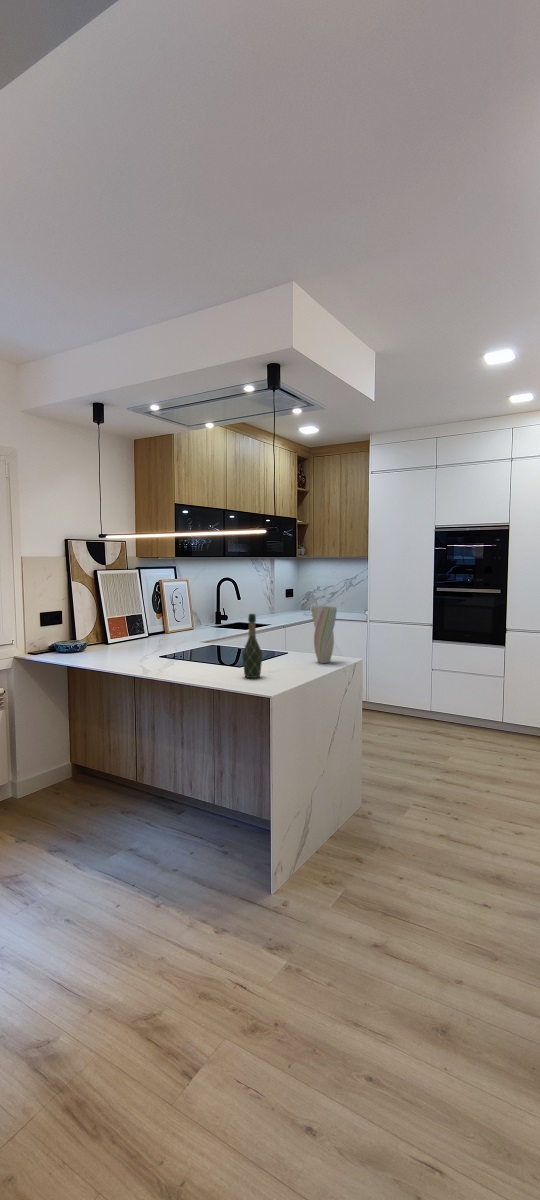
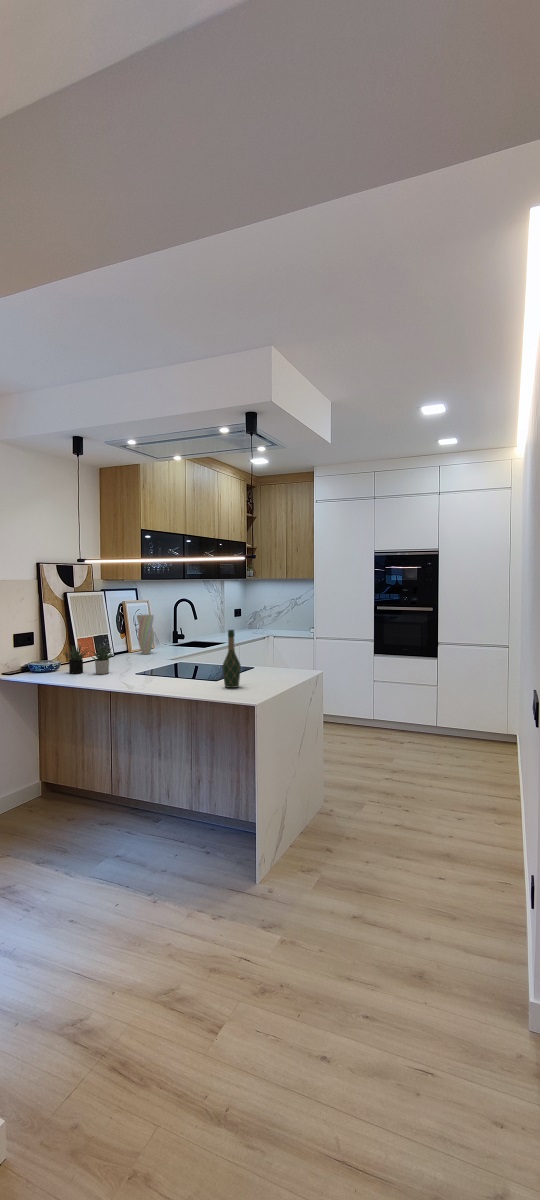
vase: present [312,606,337,663] -> present [137,614,154,654]
succulent plant: none [85,623,140,657] -> present [65,645,114,674]

